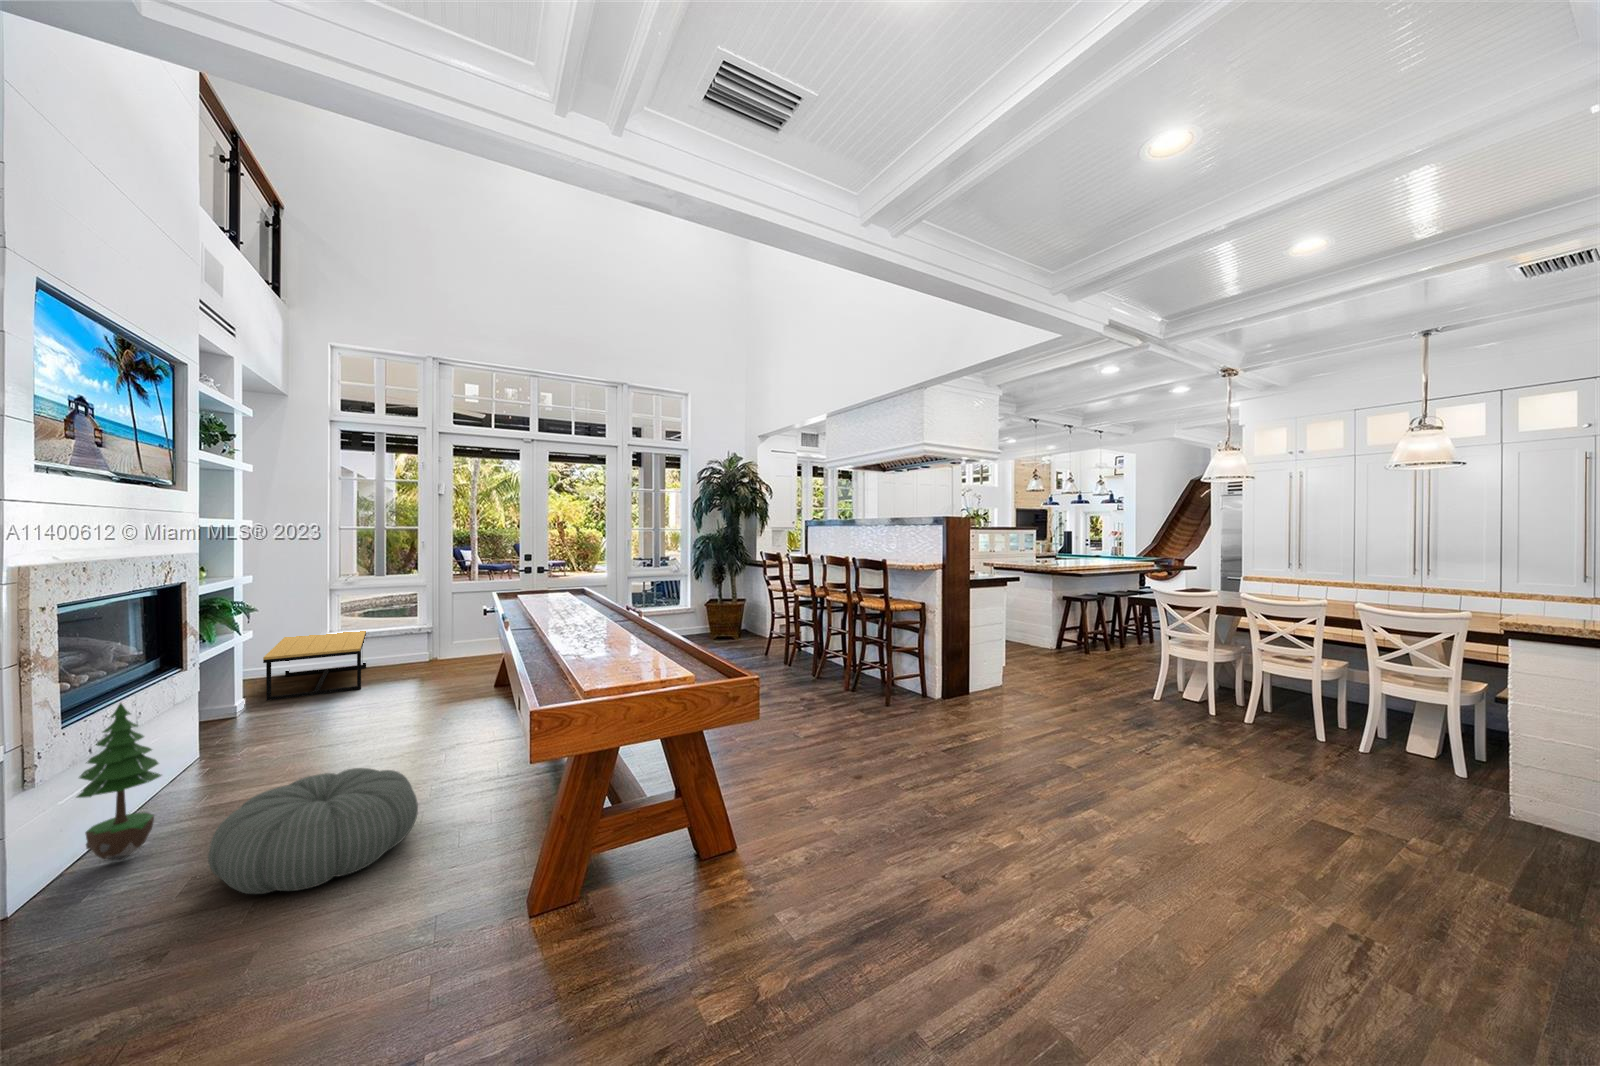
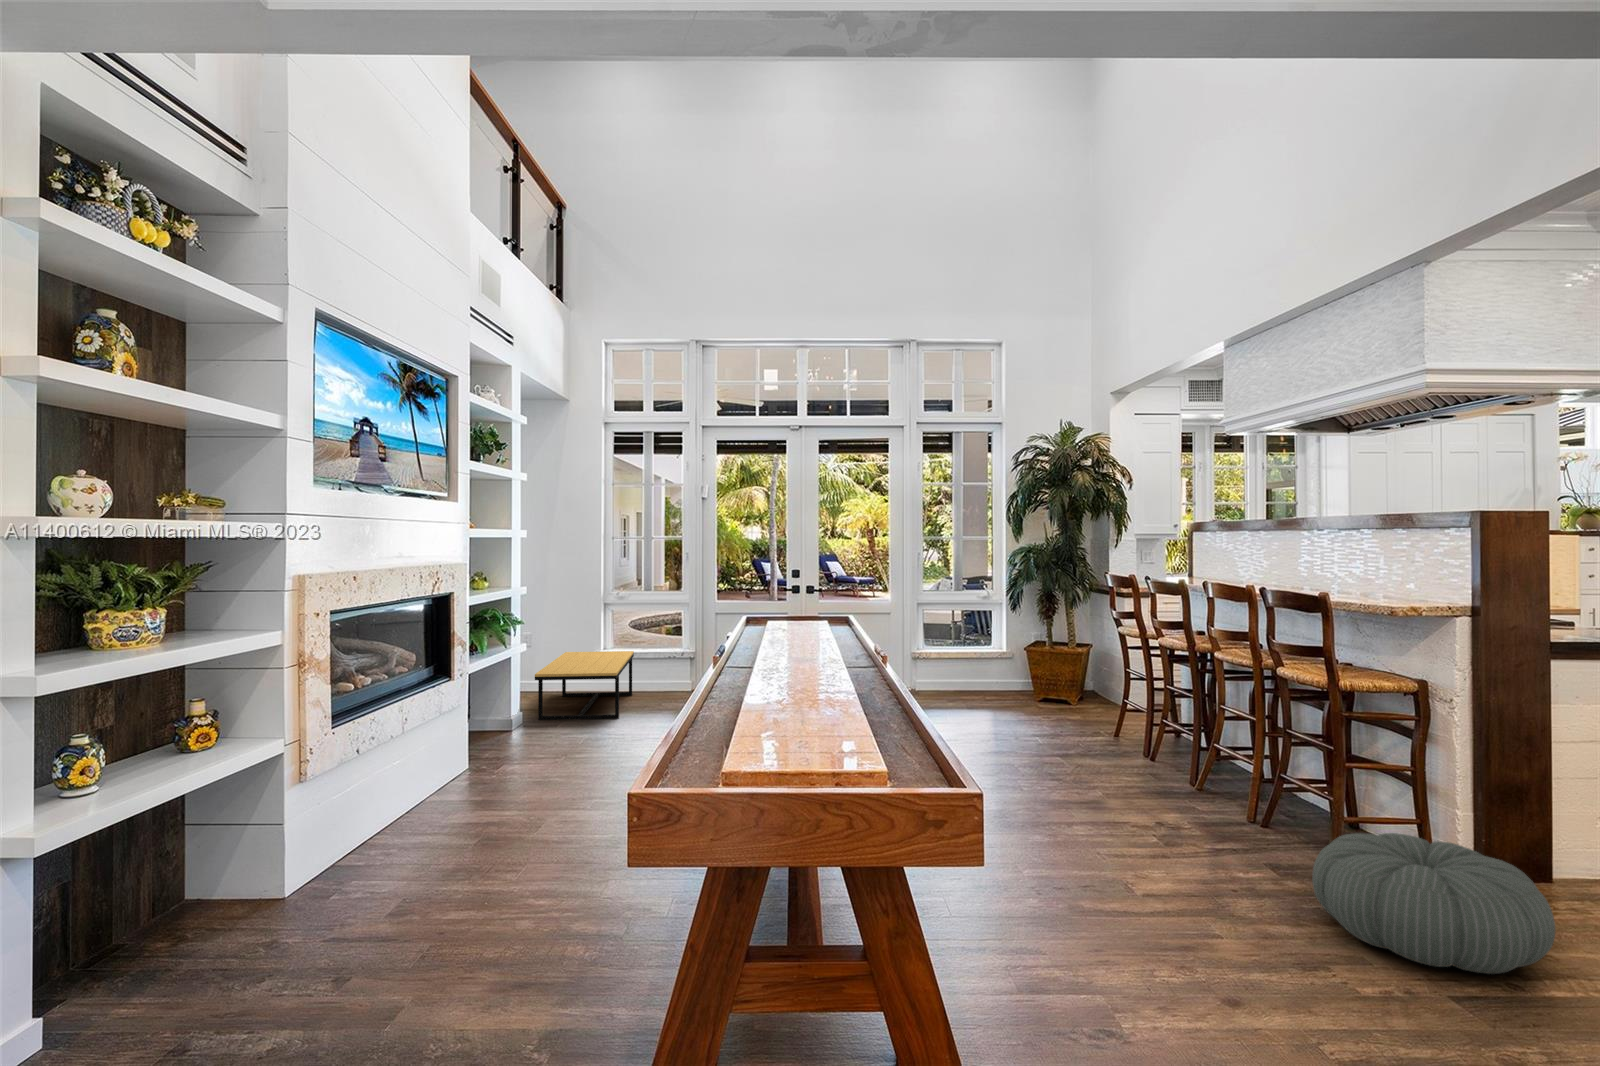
potted tree: present [77,703,161,861] -> none [352,703,412,855]
pouf: present [208,768,418,894] -> present [1312,833,1555,974]

